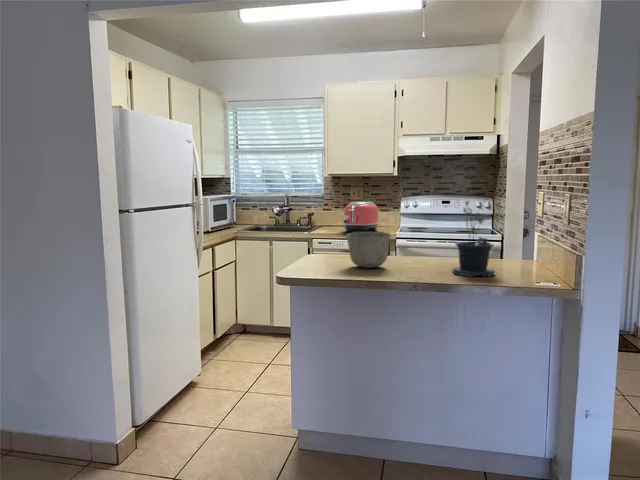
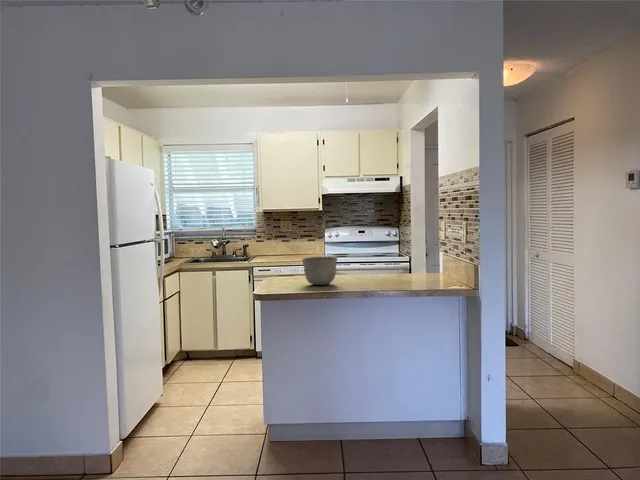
potted plant: present [453,201,494,277] -> none [386,230,419,287]
toaster: present [344,202,379,232] -> none [278,234,308,260]

